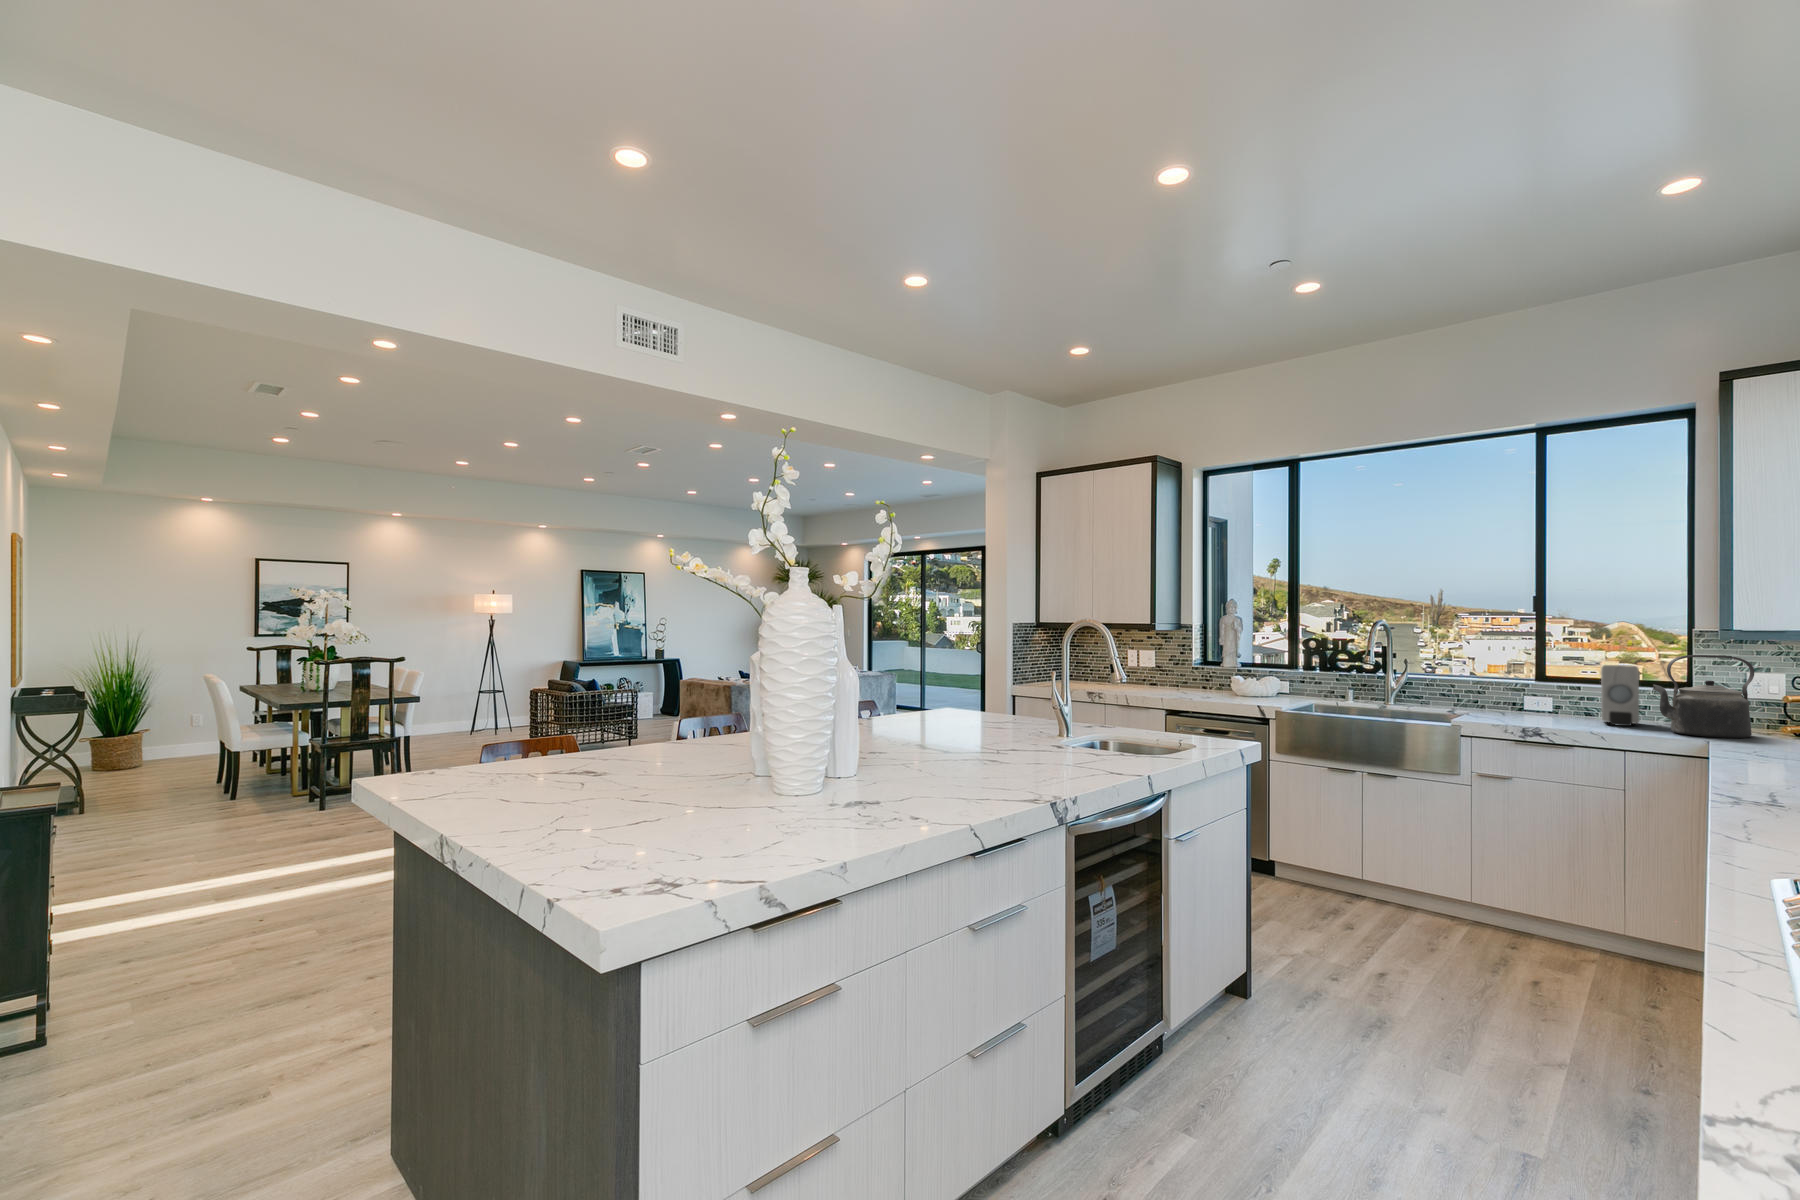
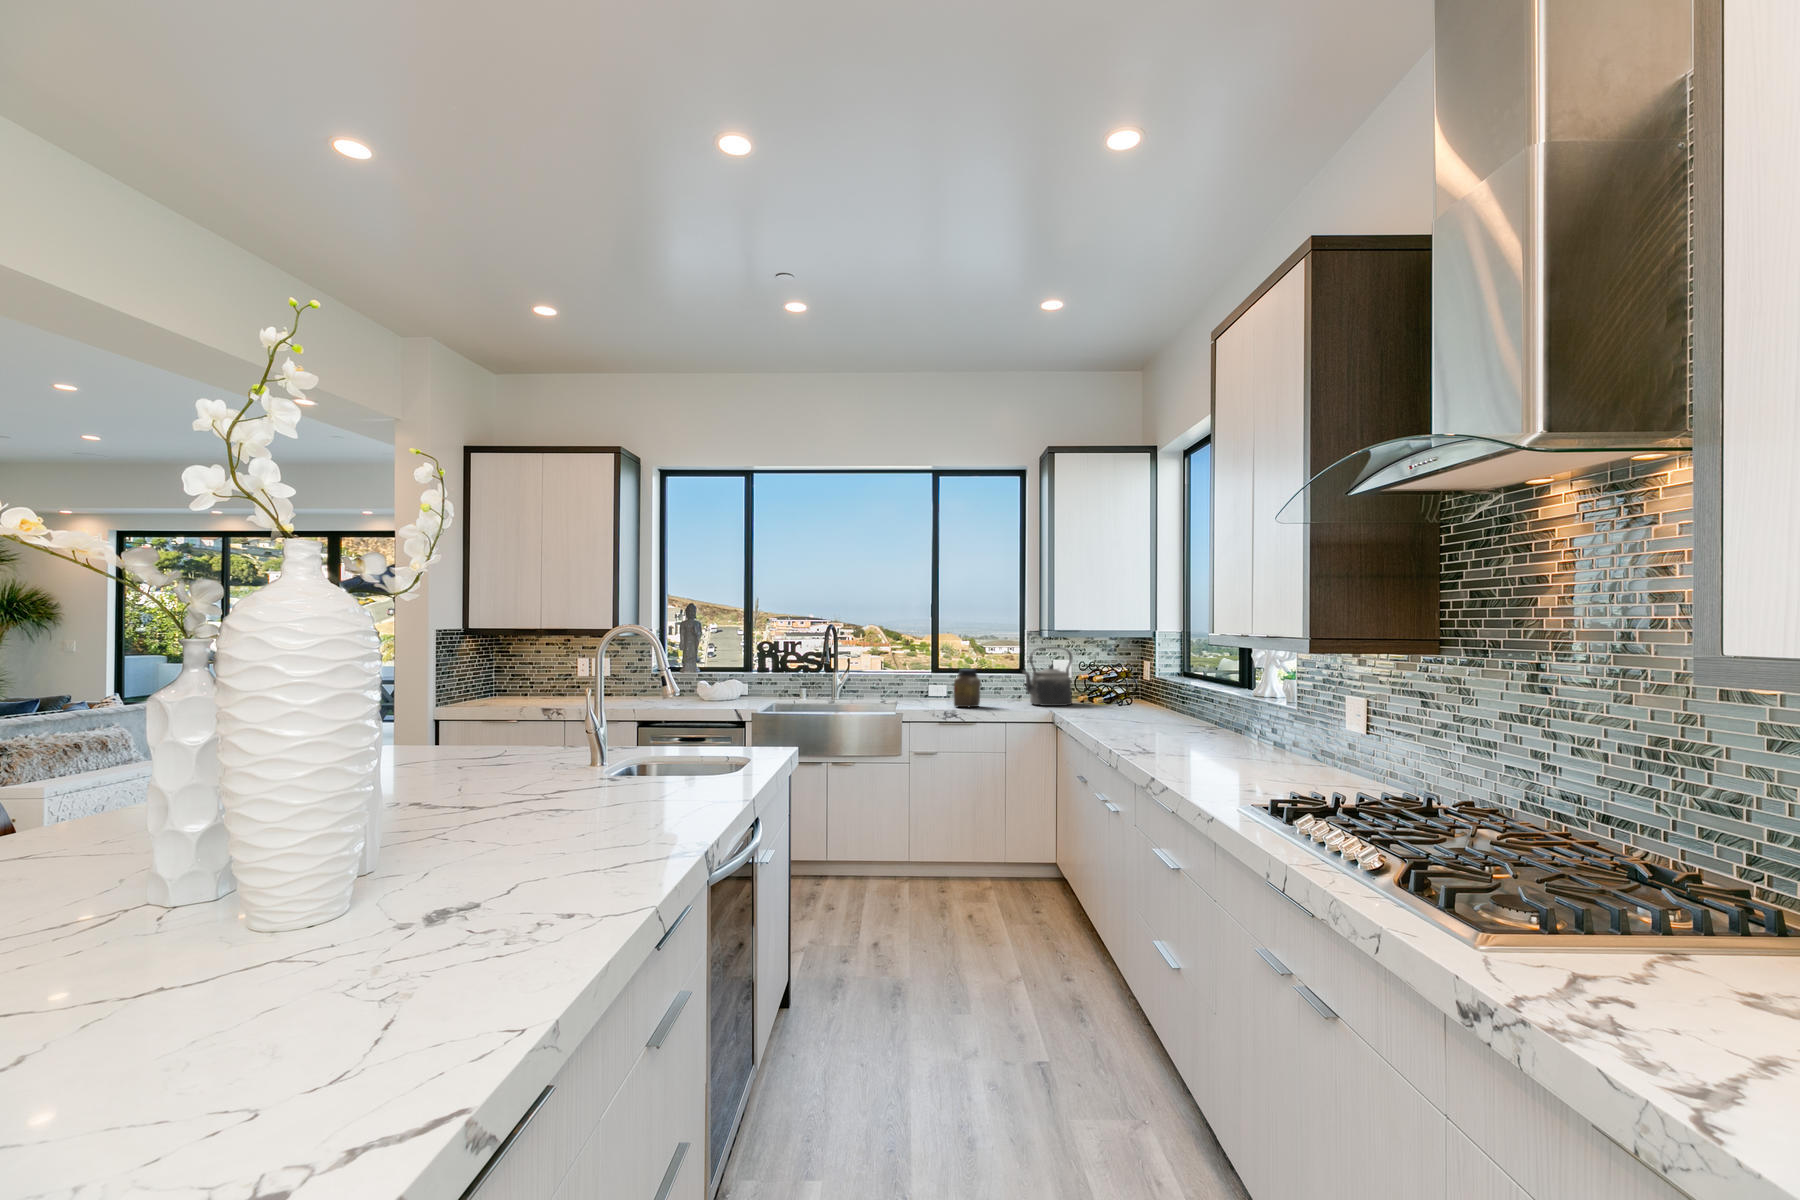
soap dispenser: present [1601,665,1639,726] -> none [982,657,1008,703]
jar: none [1538,679,1583,728] -> present [954,669,981,708]

